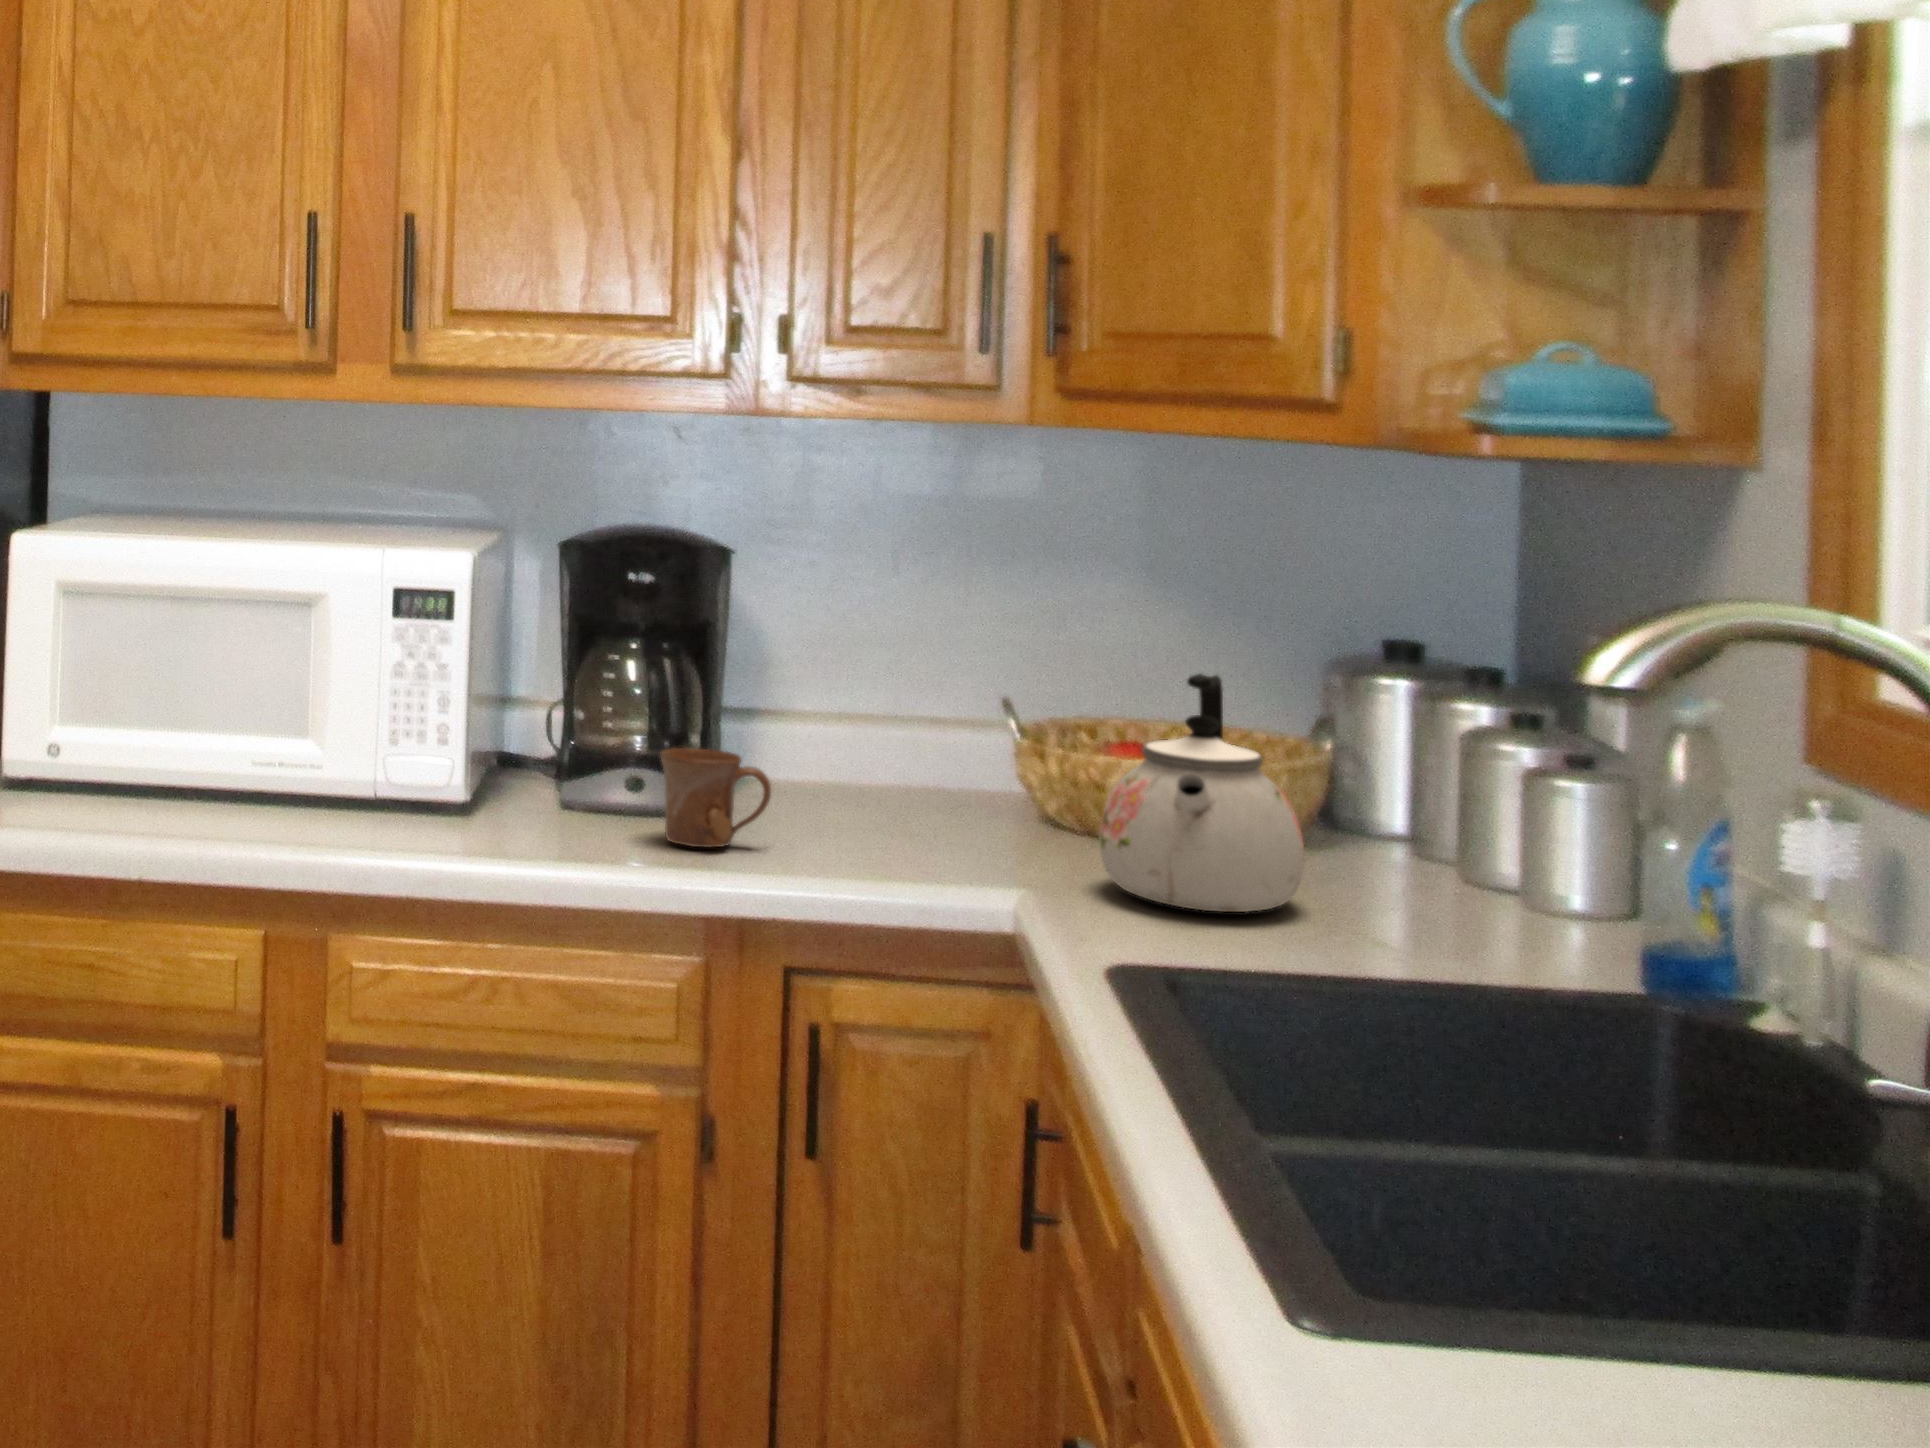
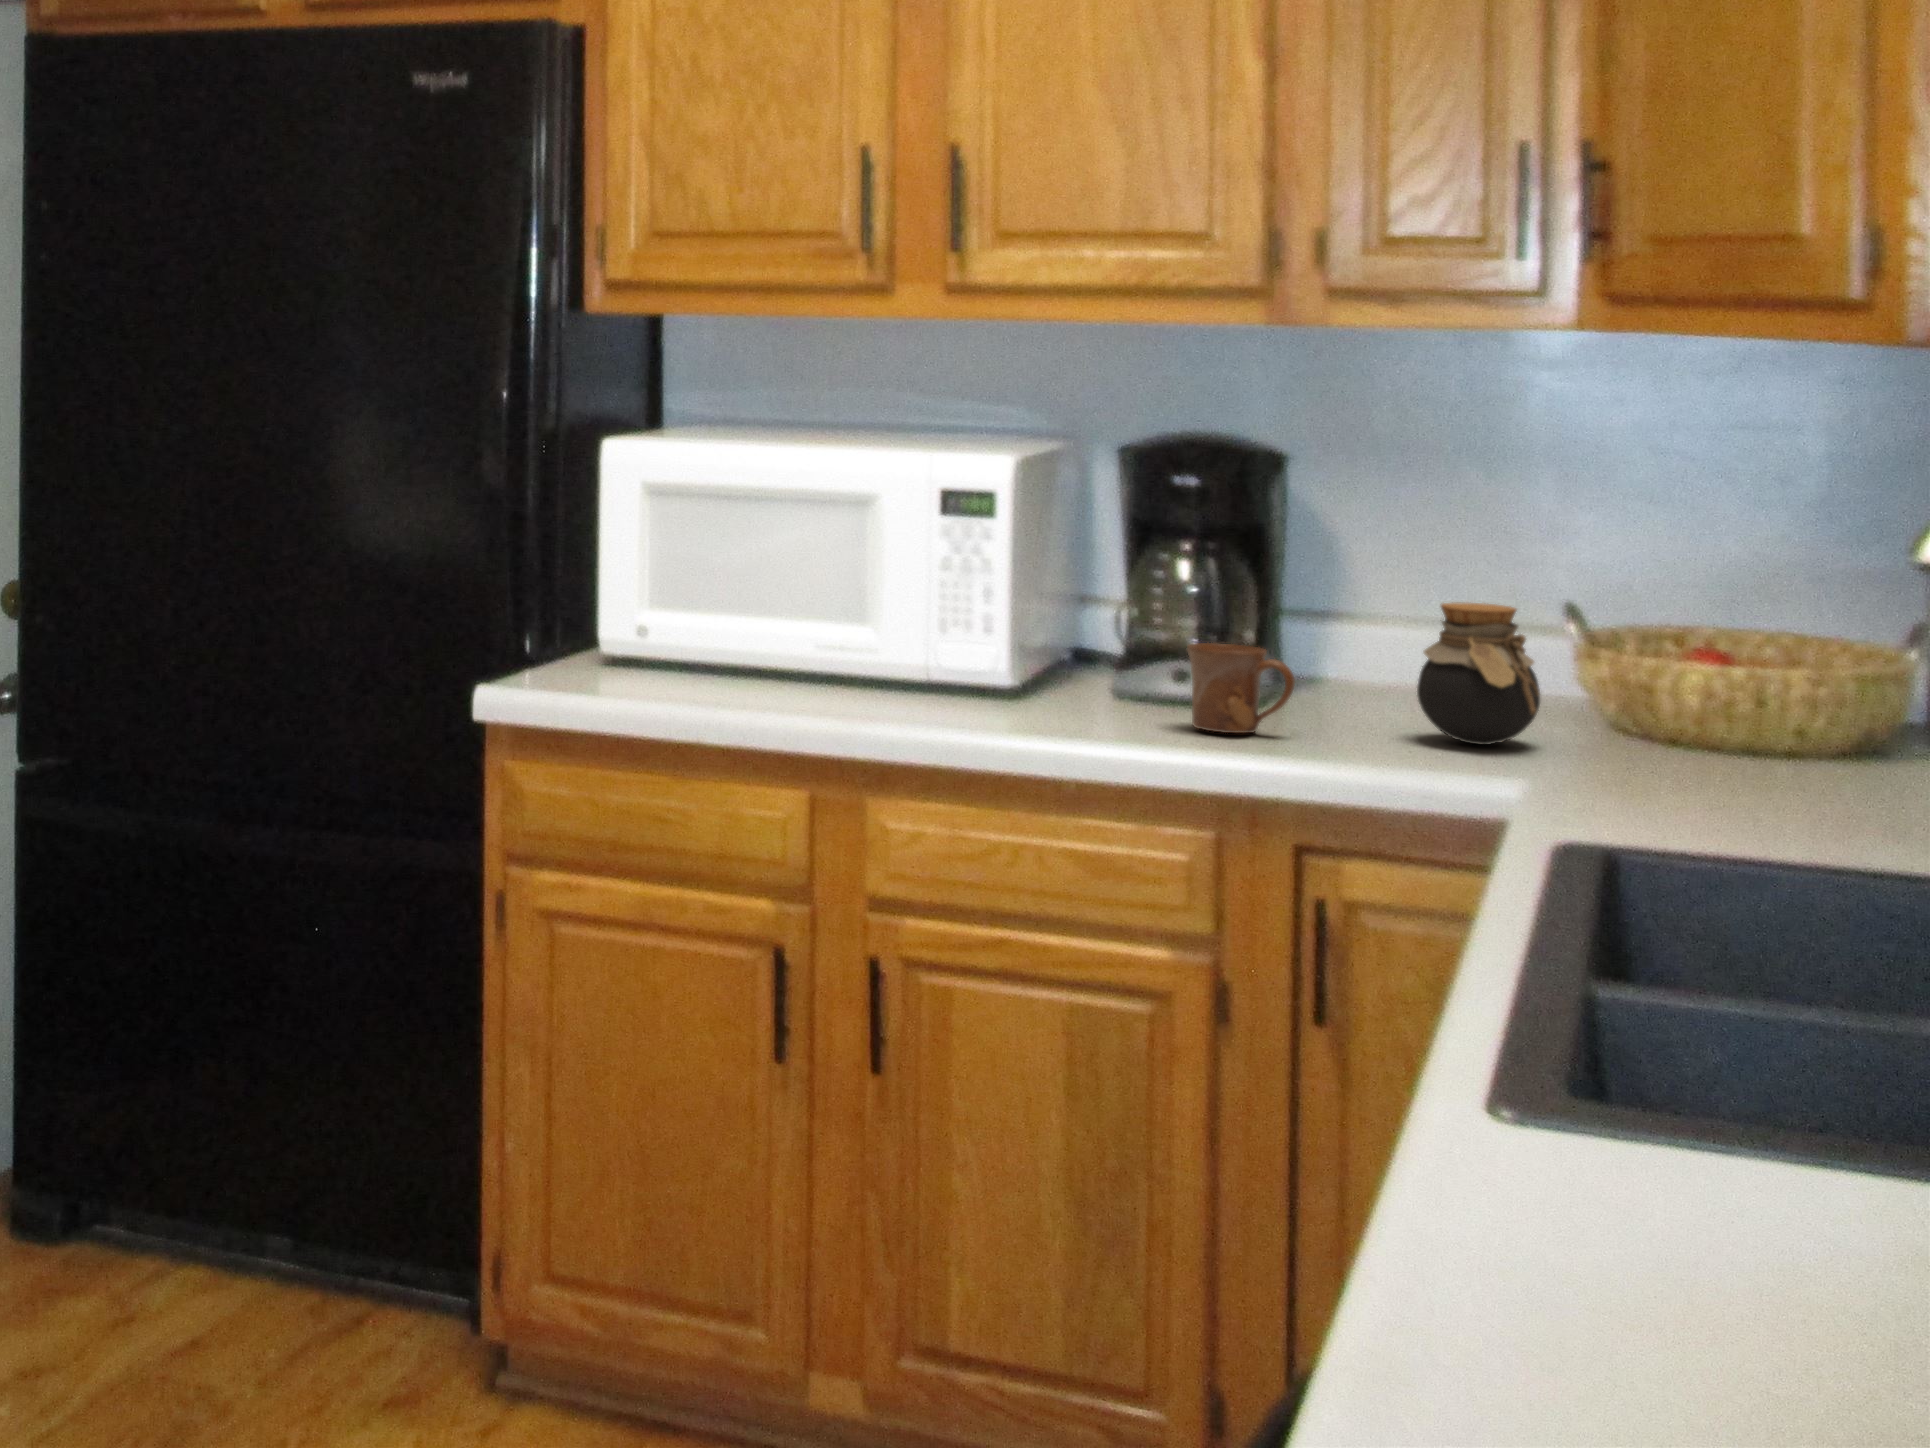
kettle: present [1099,674,1305,912] -> none [1606,572,1818,800]
jar: none [880,698,1007,845] -> present [1417,602,1540,745]

